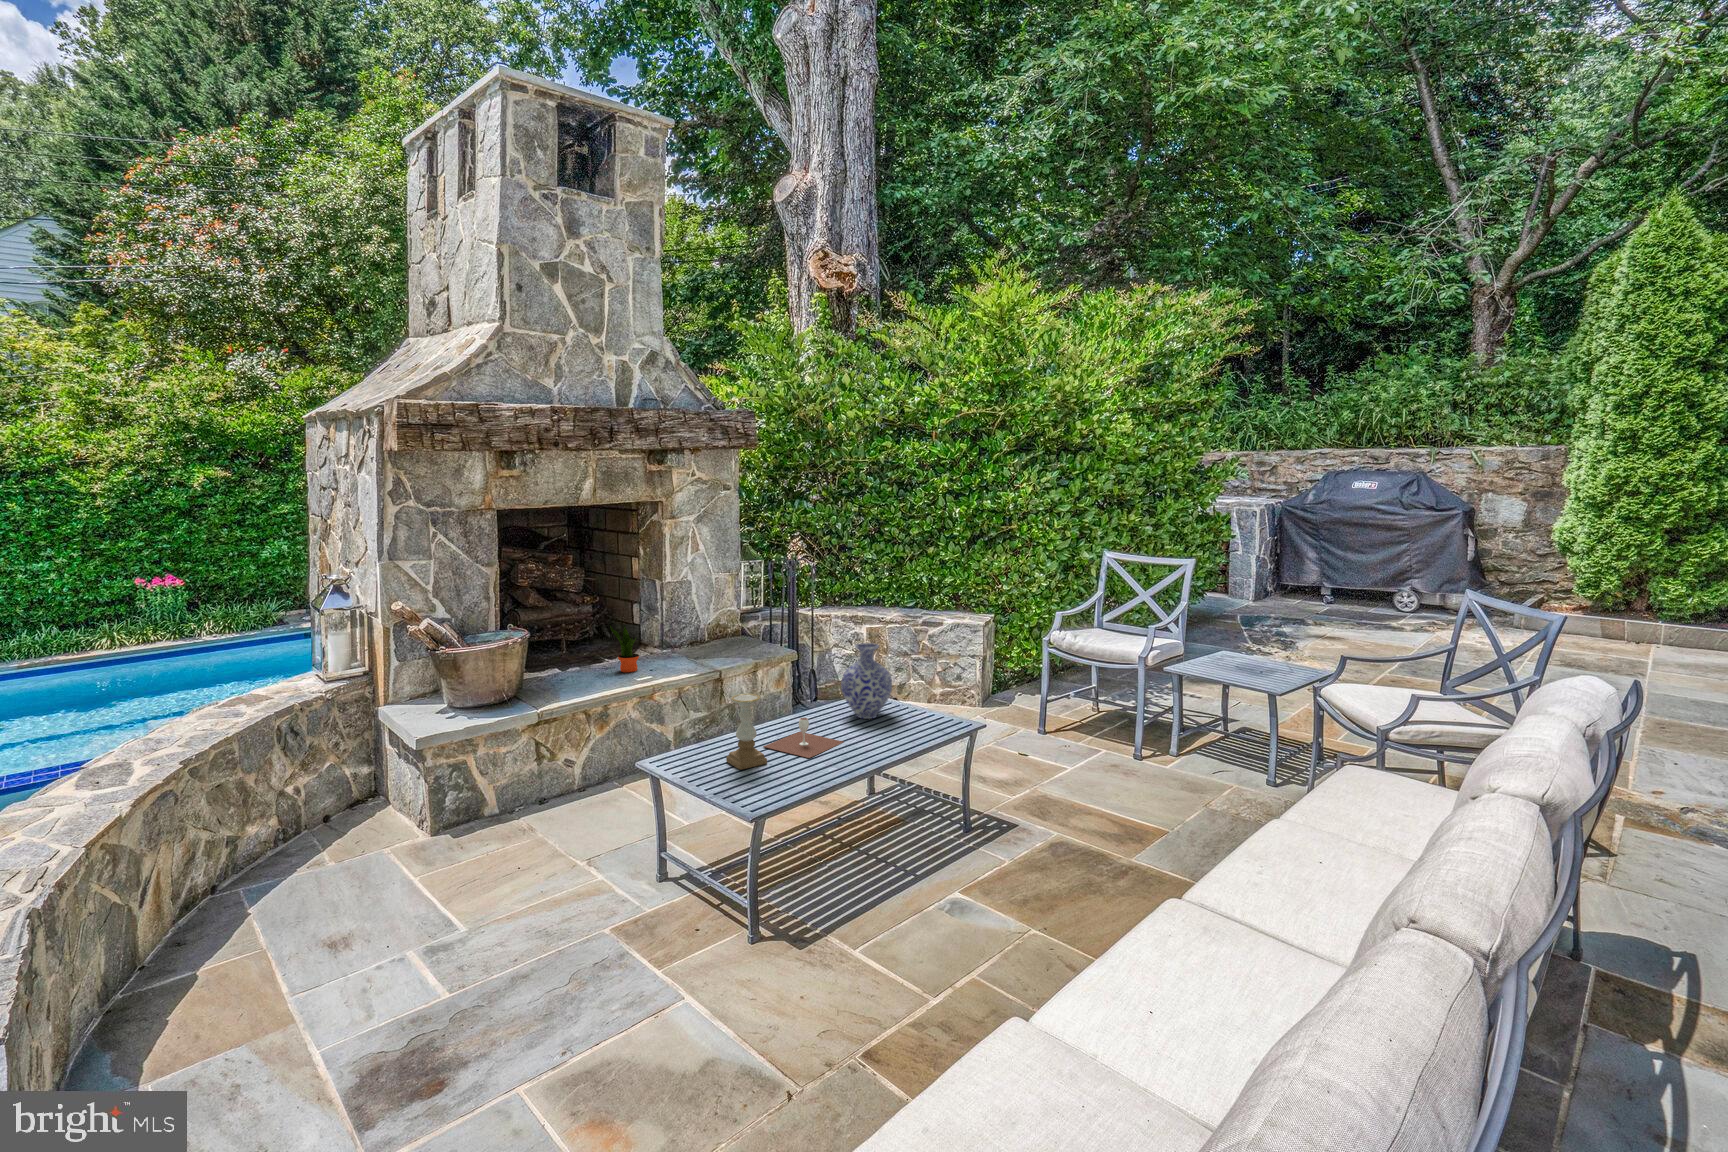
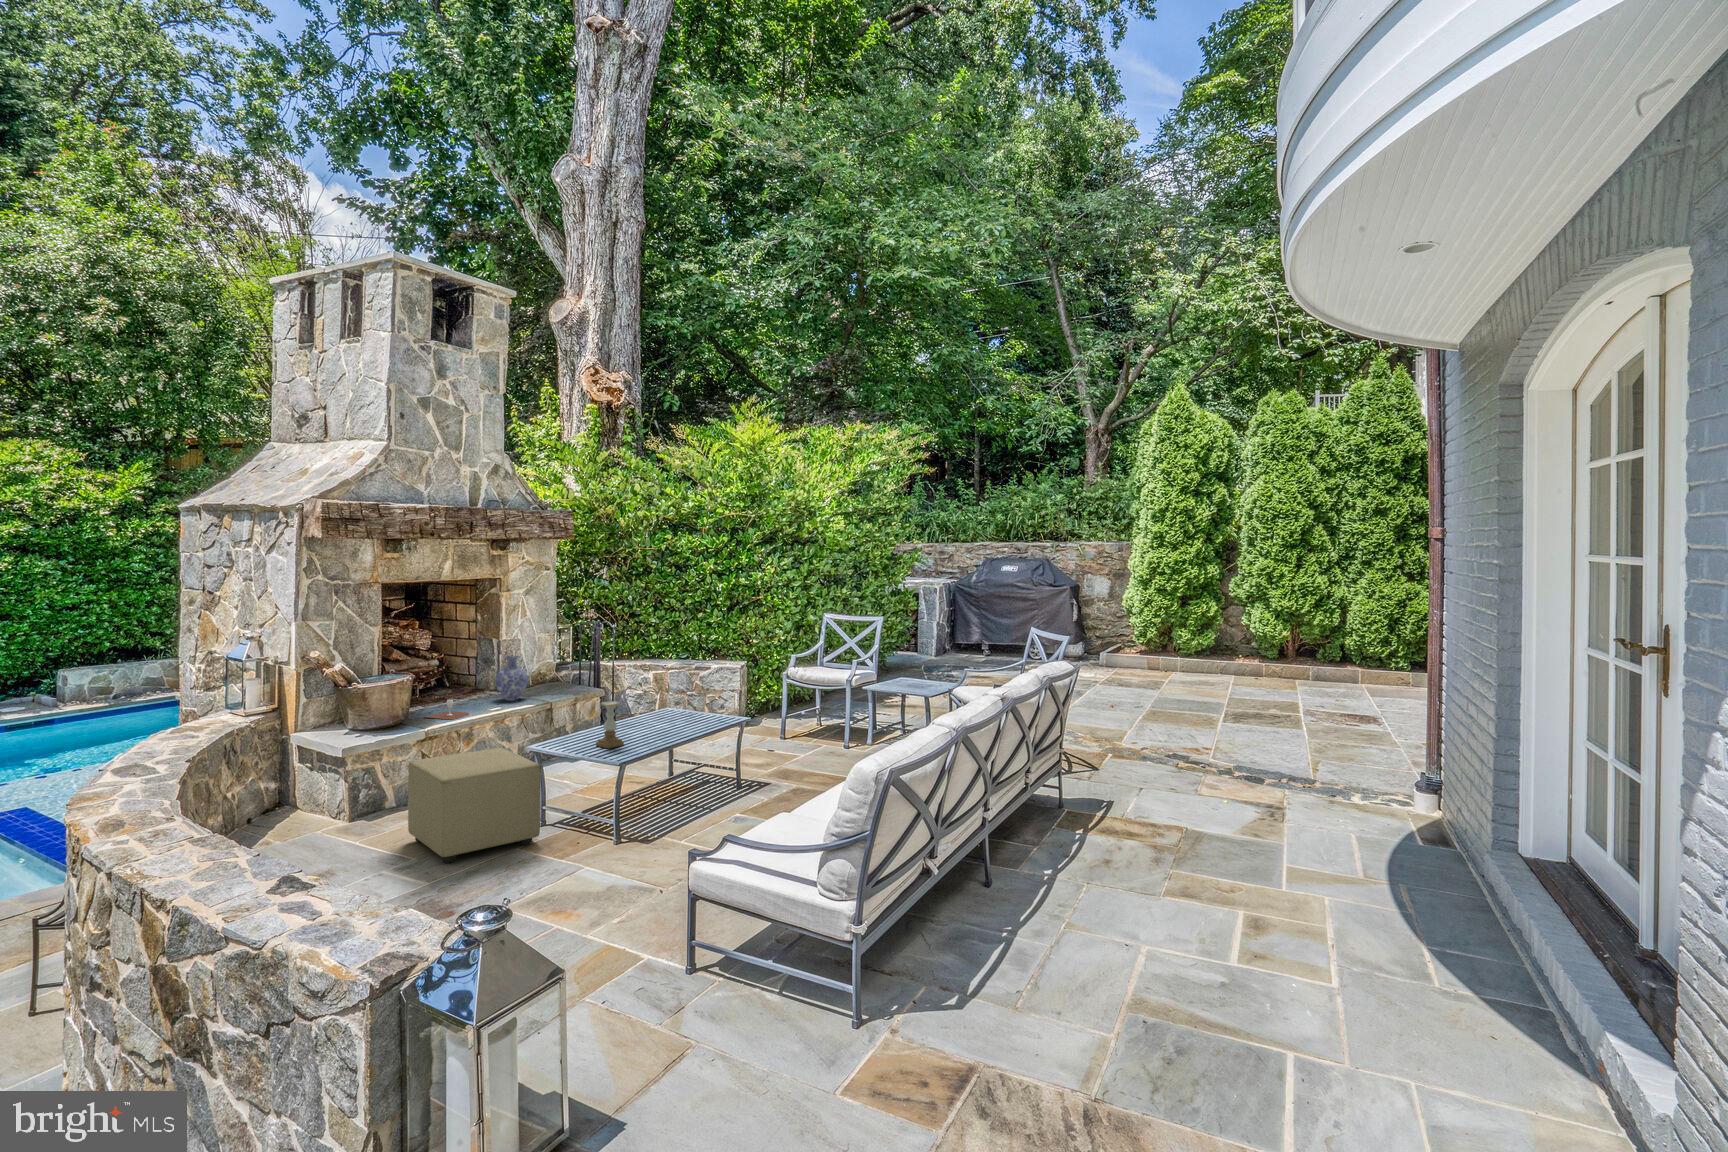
potted plant: present [610,626,639,672] -> none [464,670,486,707]
vase: present [841,643,892,719] -> present [495,656,528,701]
wine glass: present [763,718,843,758] -> present [425,699,469,720]
ottoman: none [464,751,633,941] -> present [408,748,541,863]

